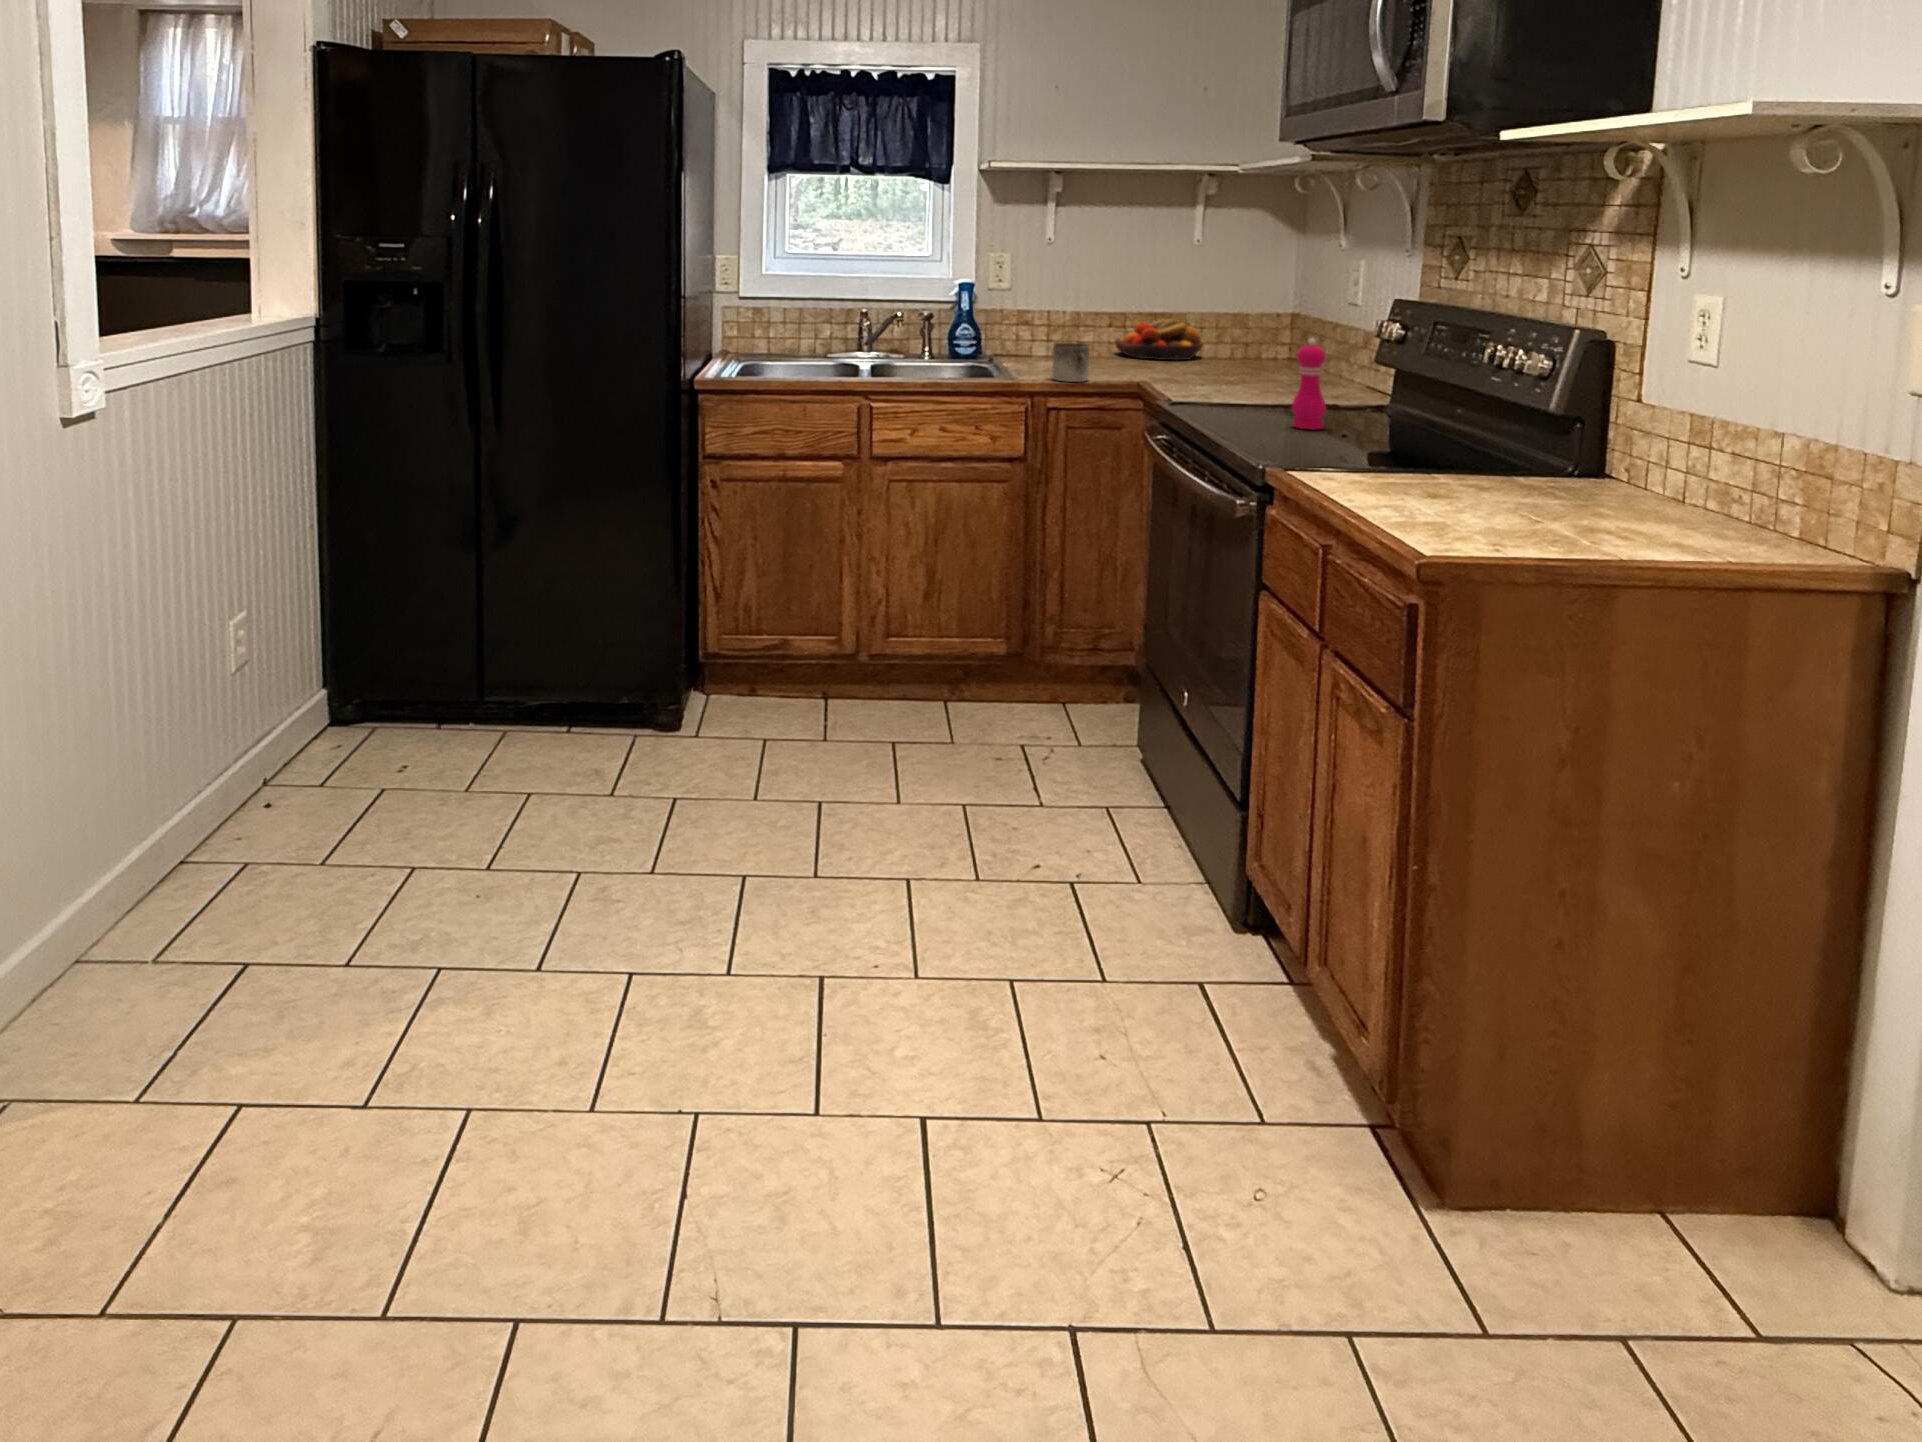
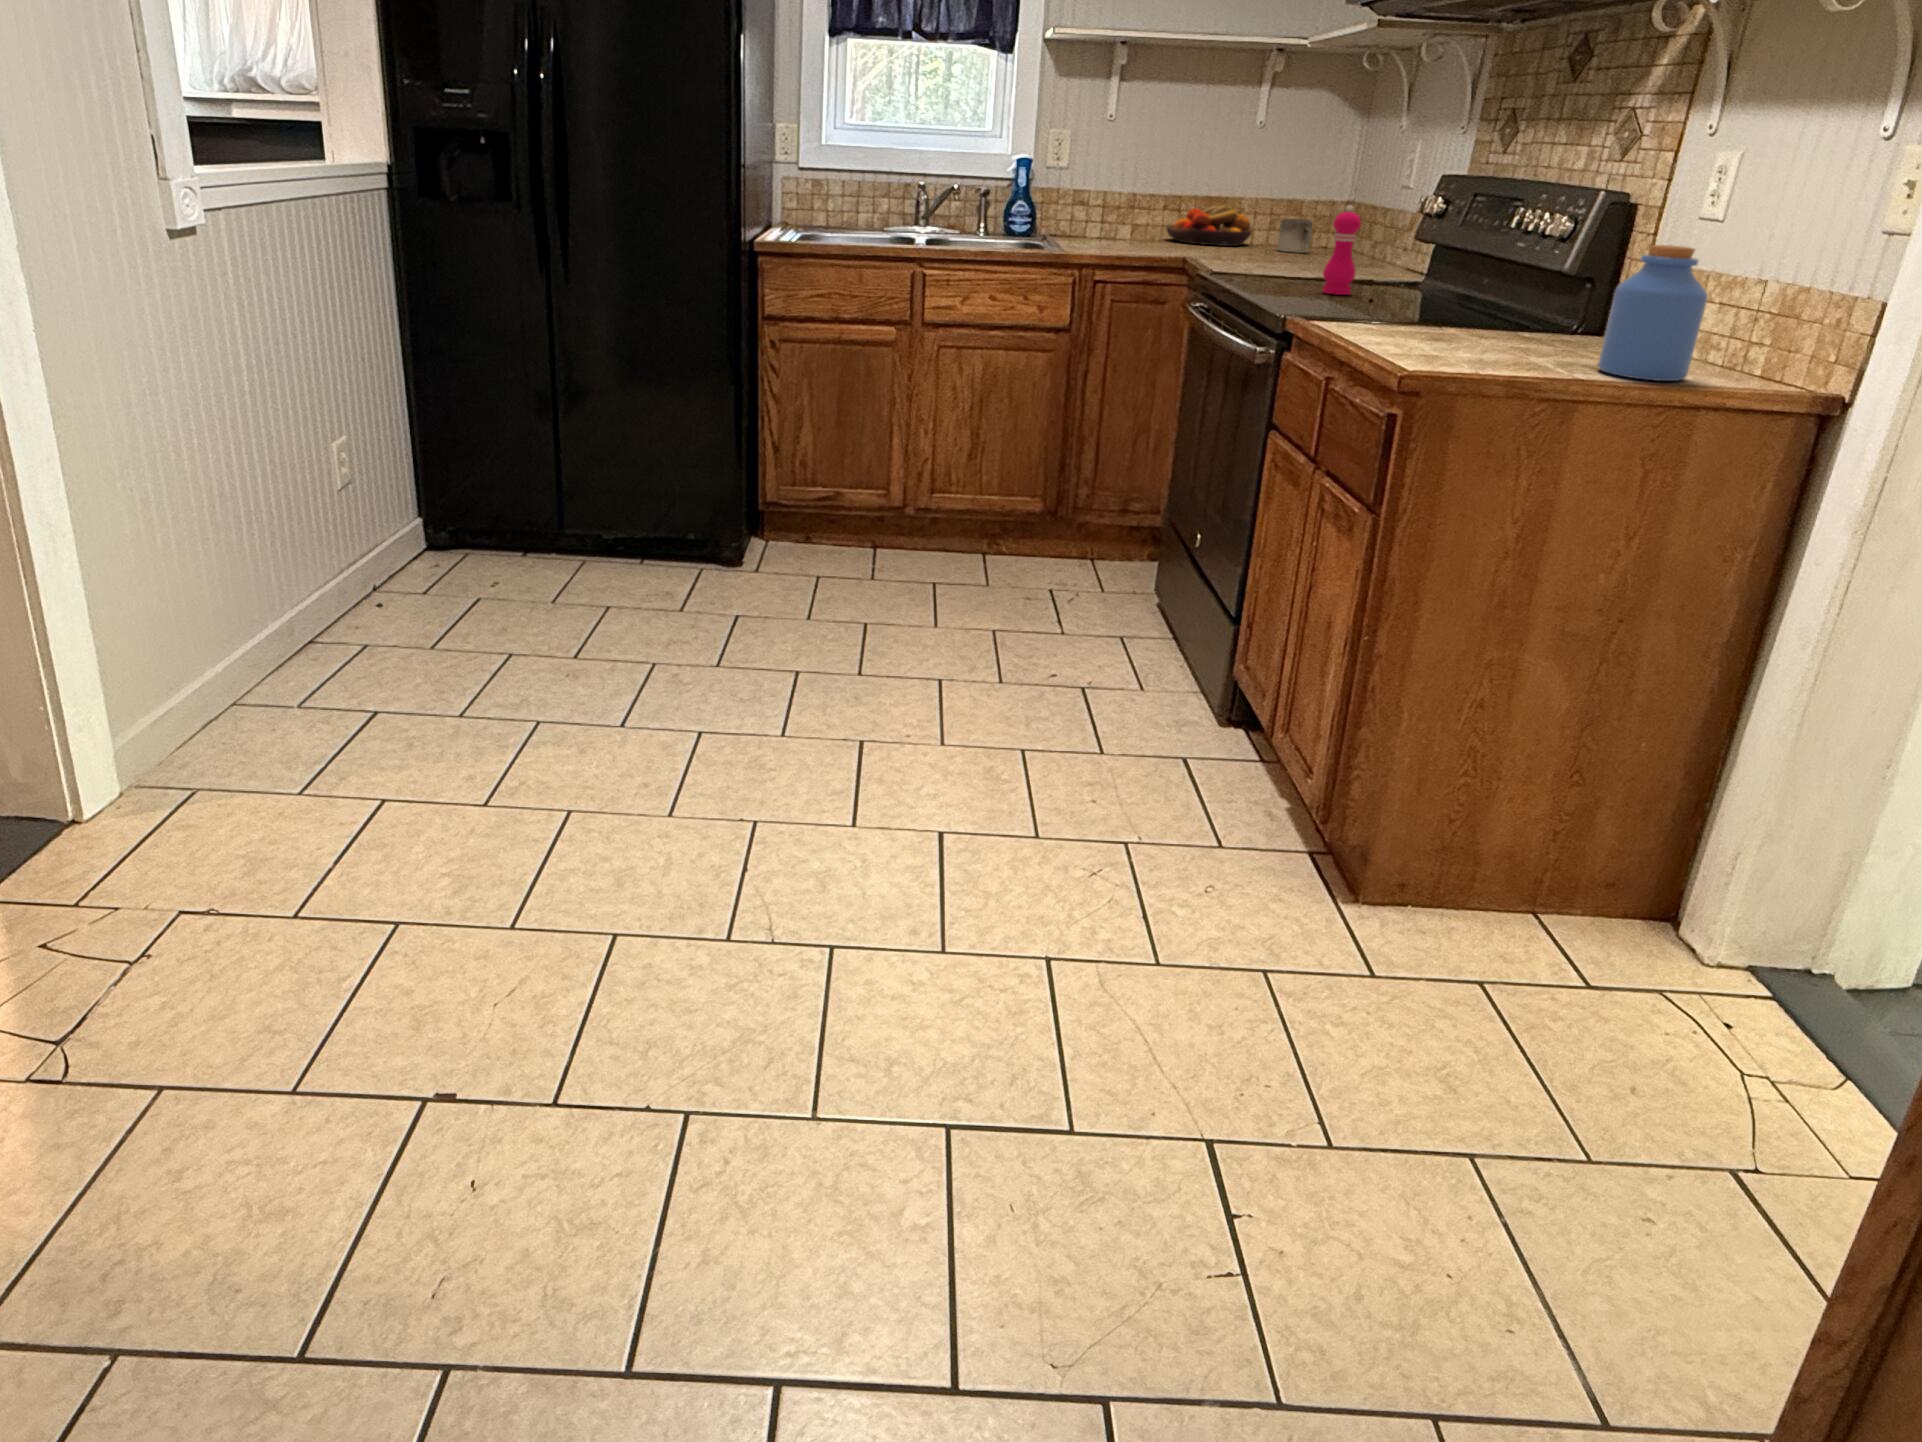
mug: present [1052,343,1089,382] -> present [1277,218,1313,253]
jar: none [1623,405,1733,555] -> present [1598,245,1708,381]

